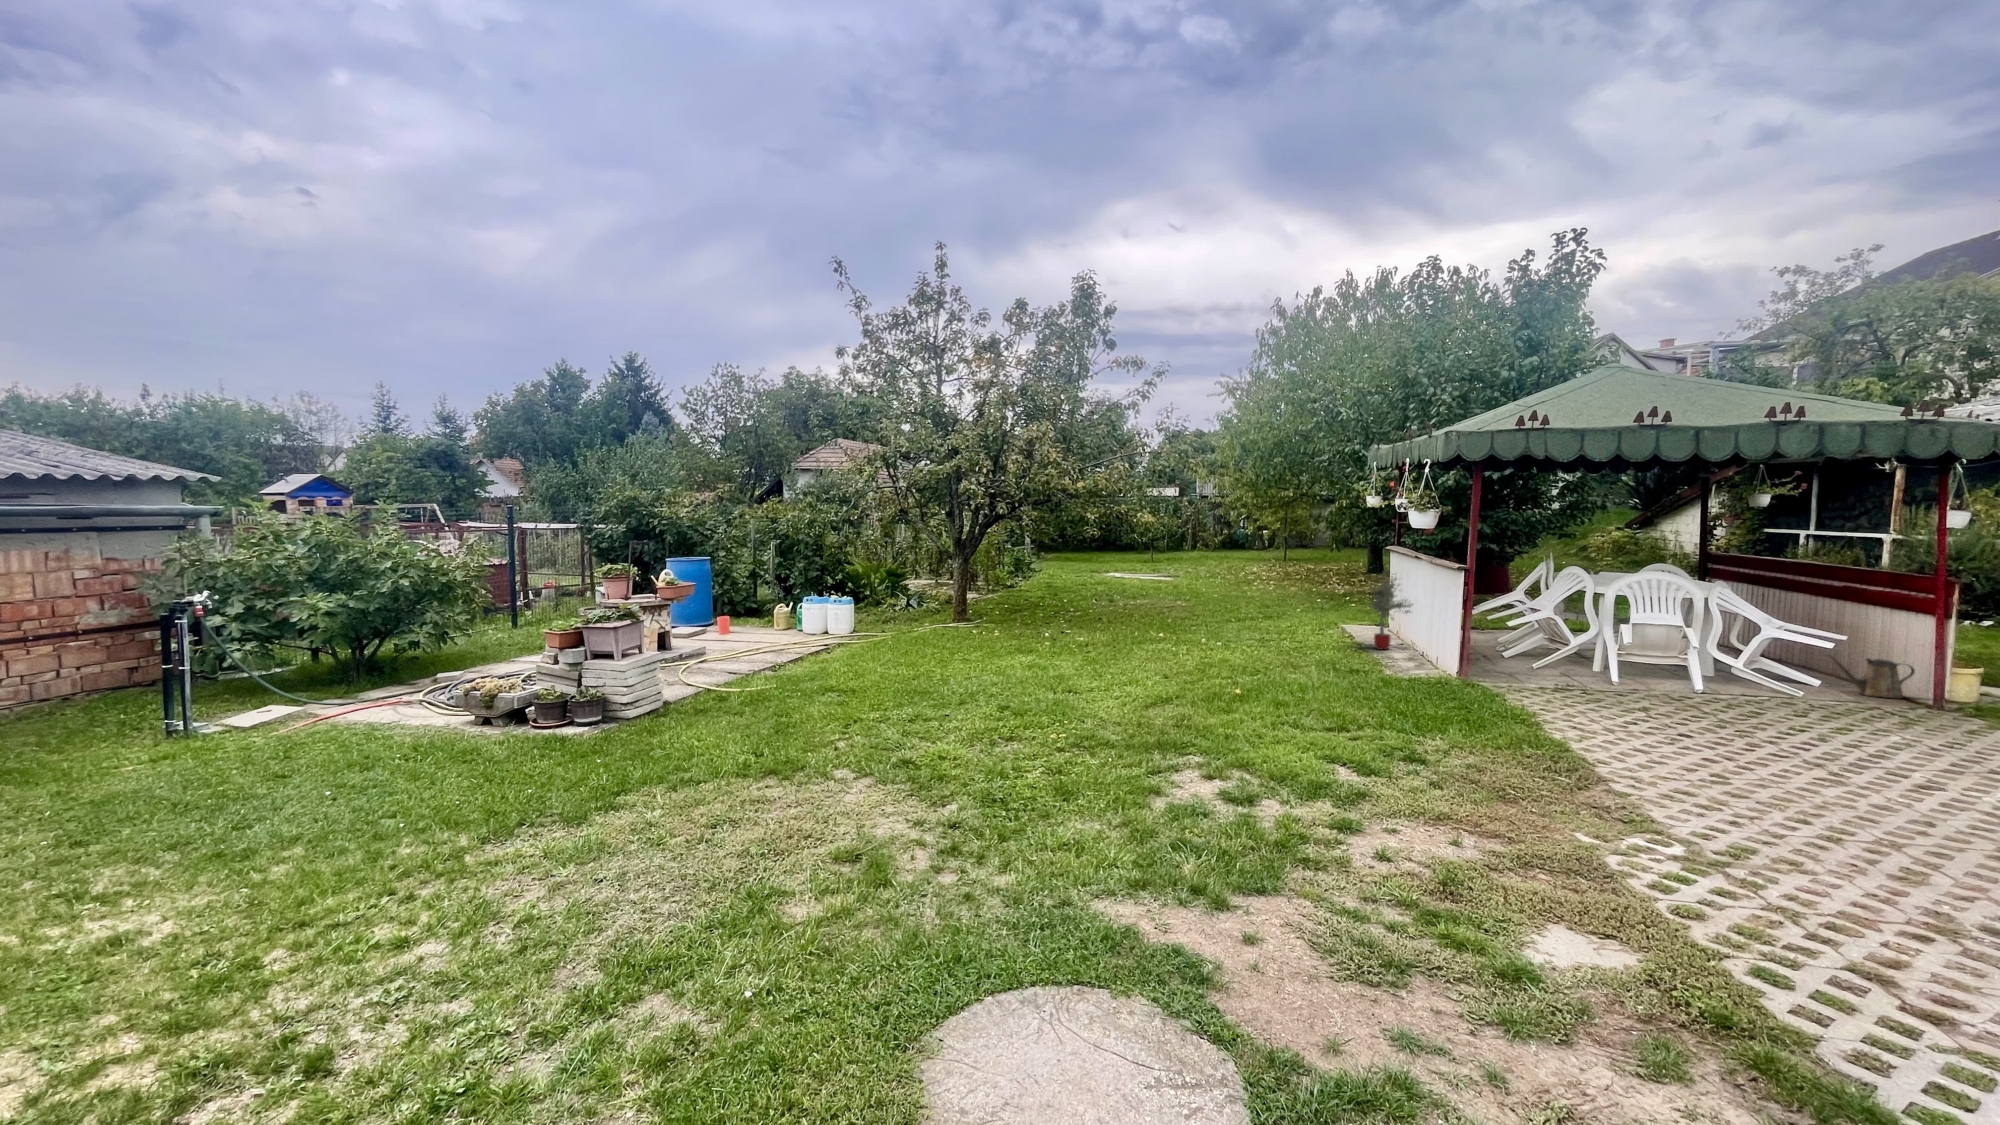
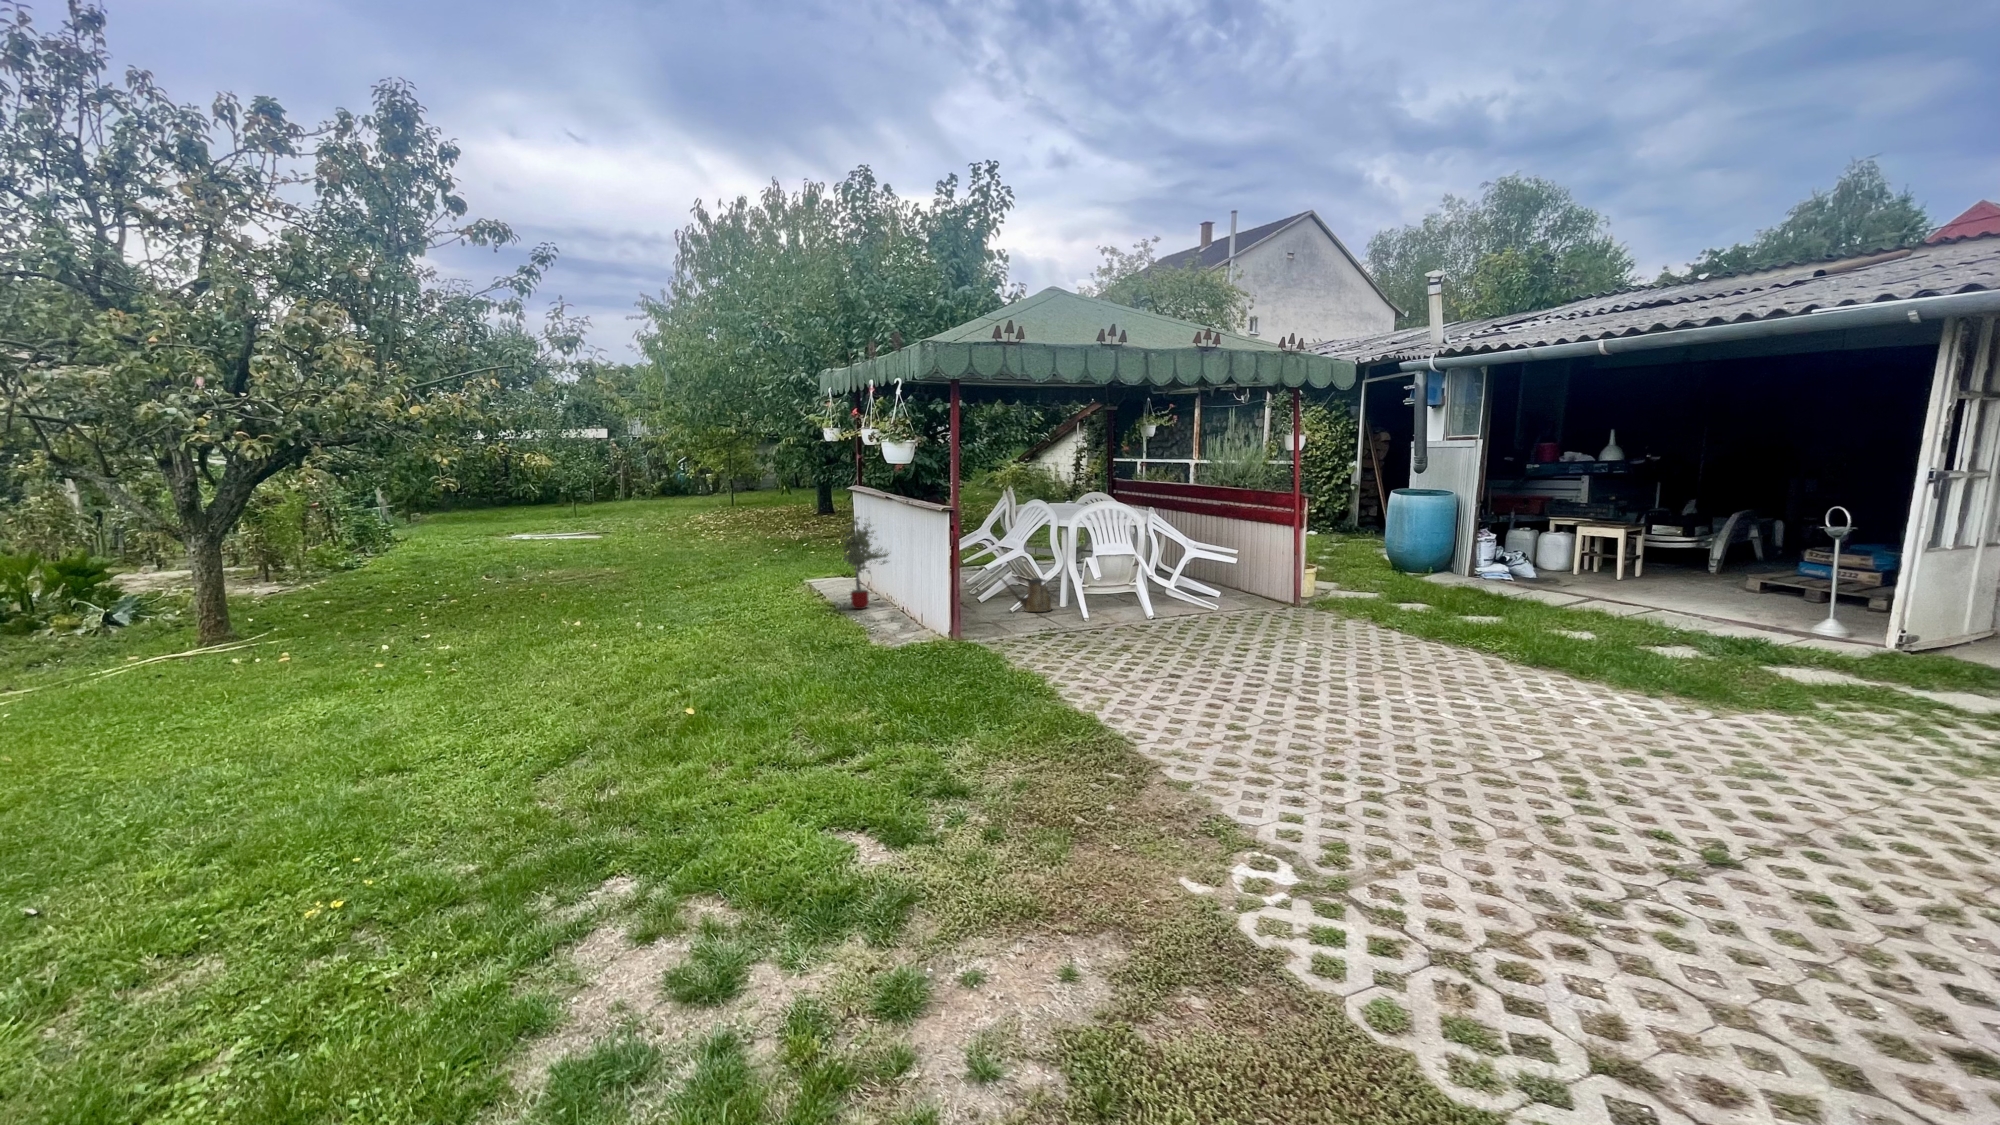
watering can: present [1826,654,1915,698] -> present [999,577,1057,612]

